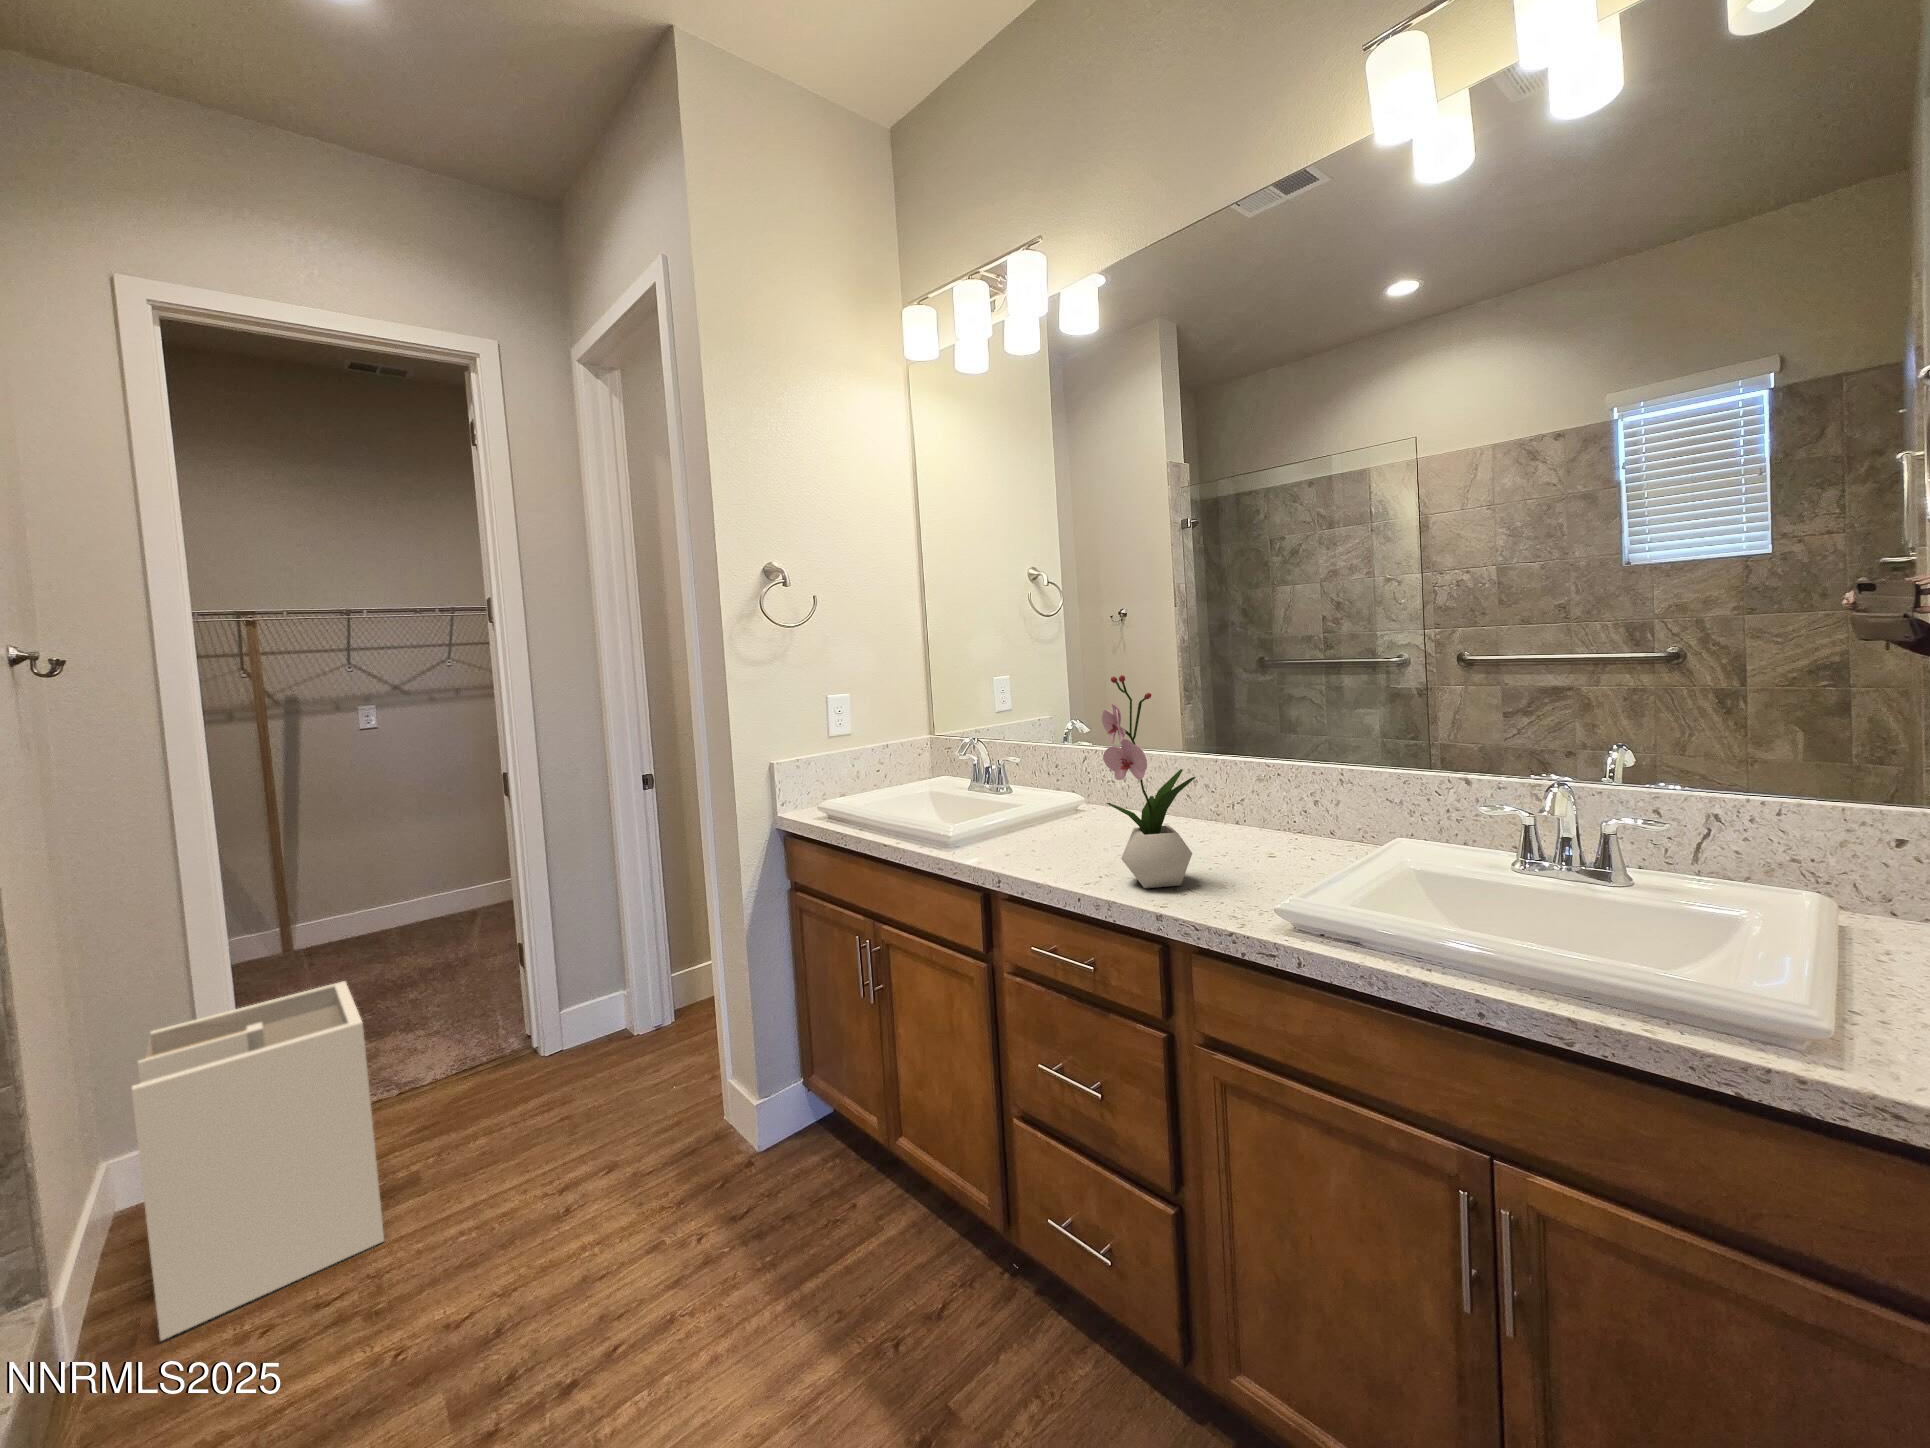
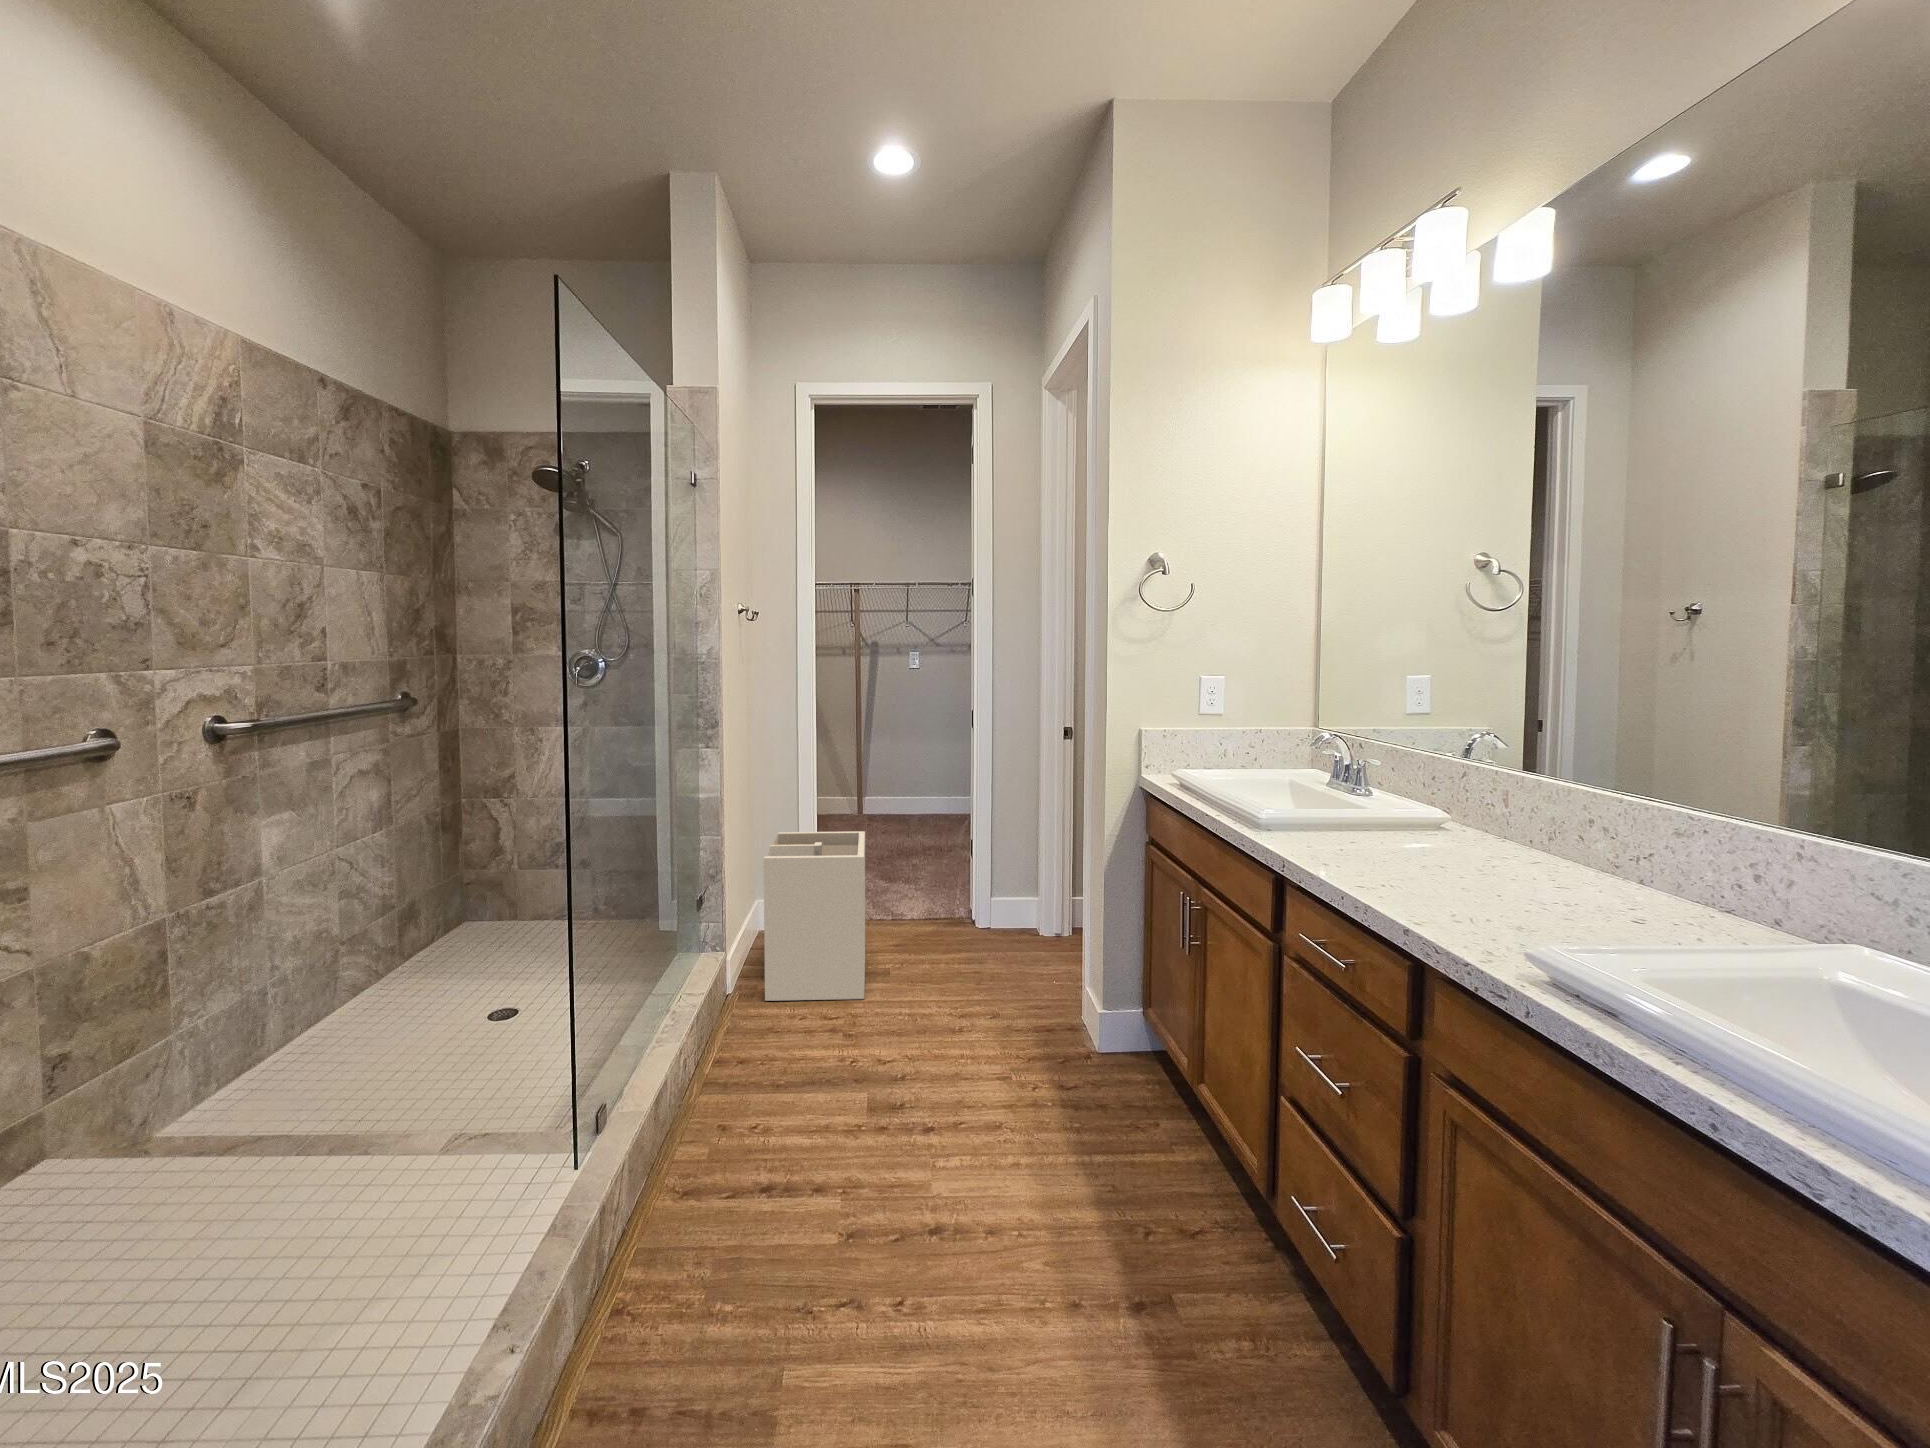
flower arrangement: present [1102,675,1196,888] -> none [1389,681,1493,913]

